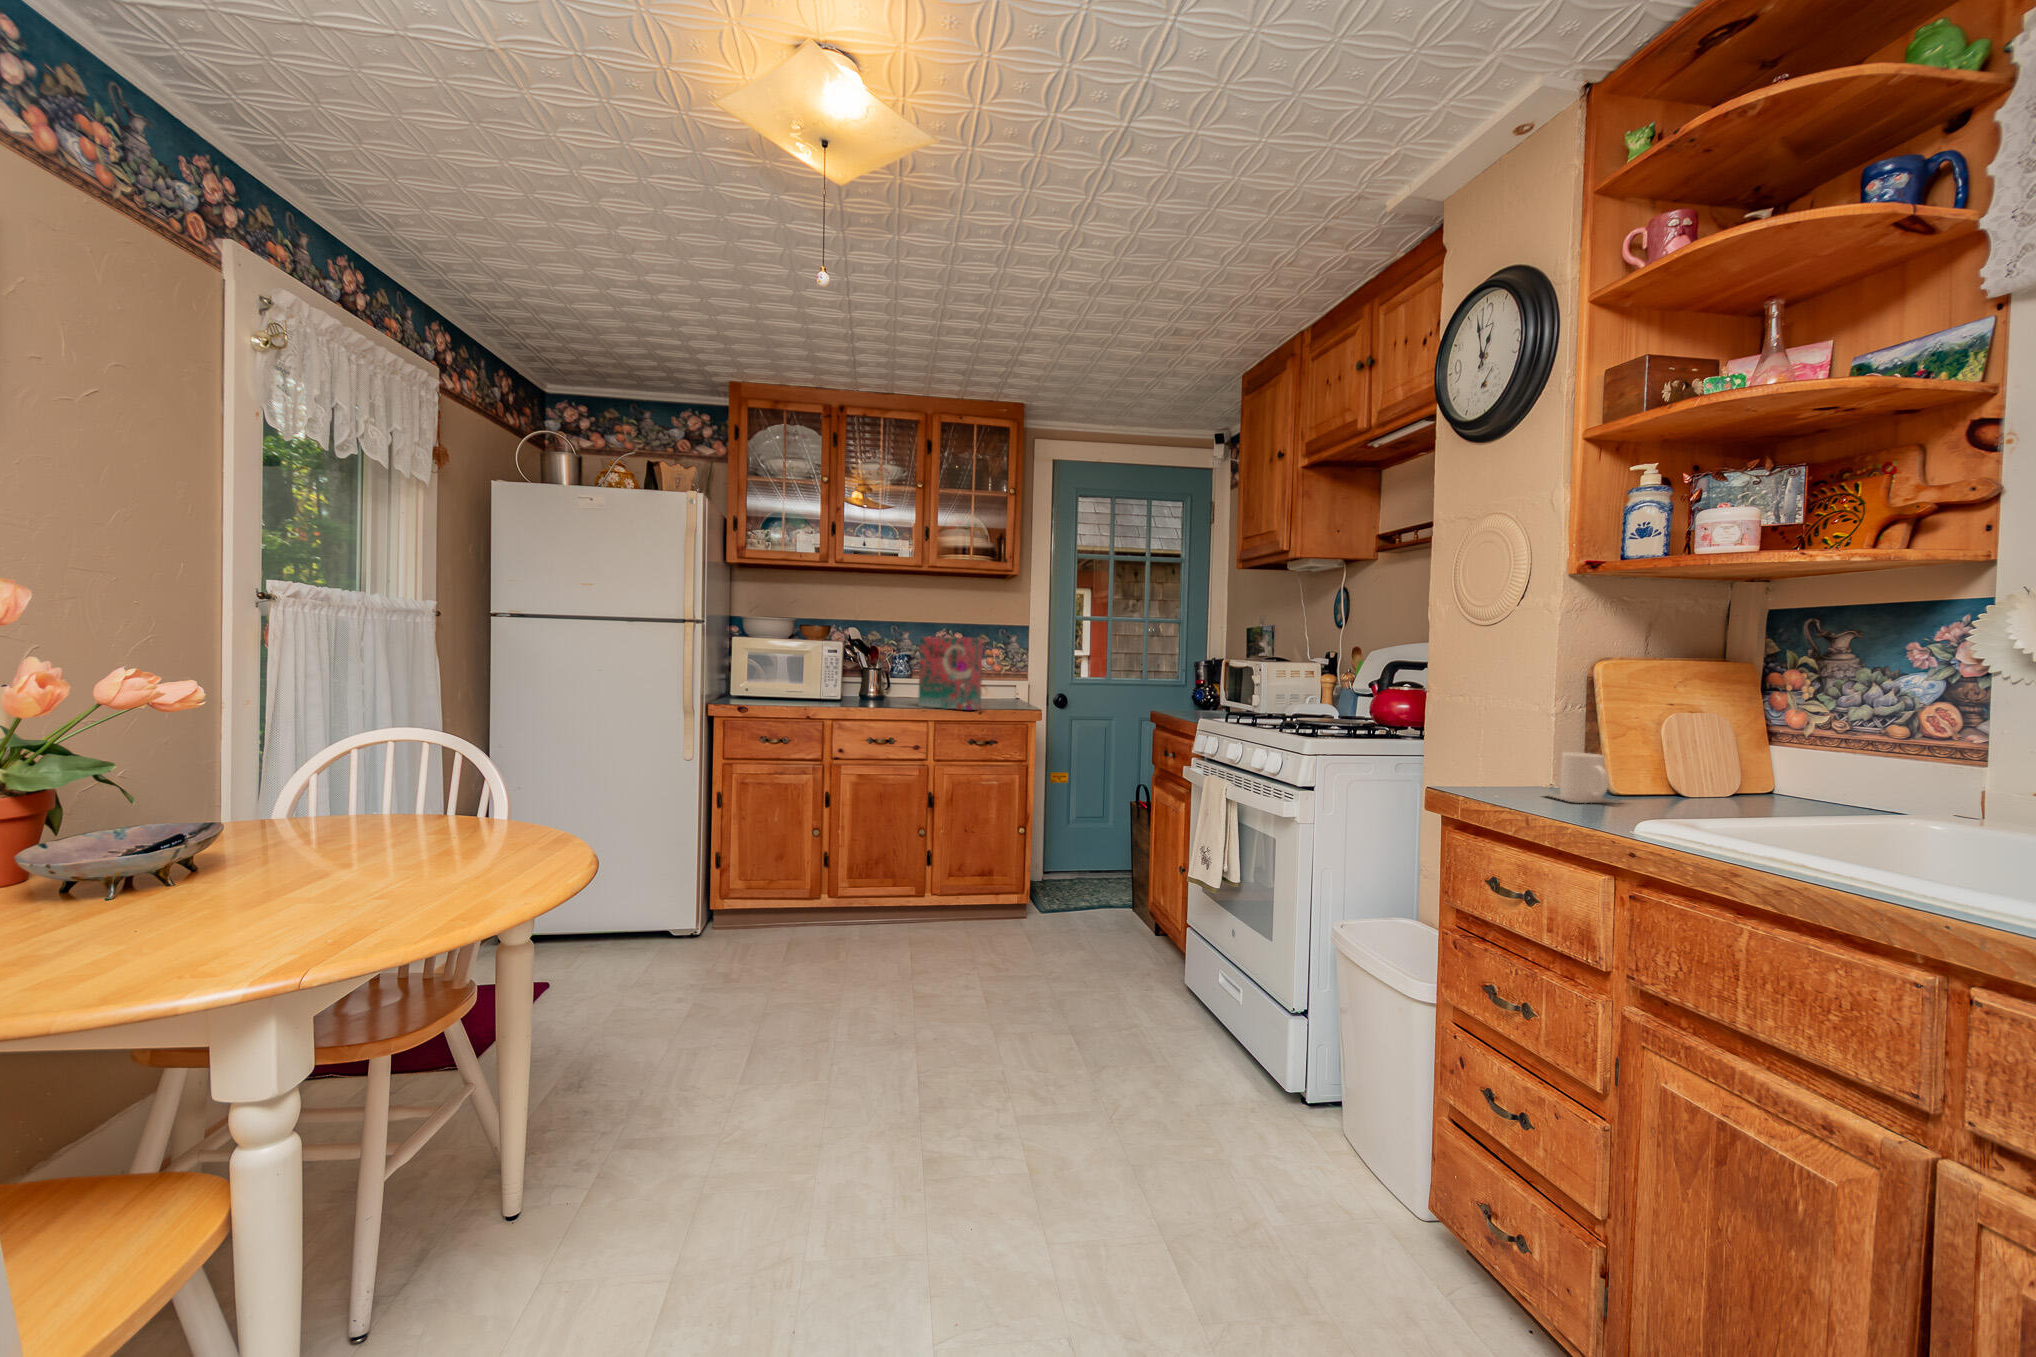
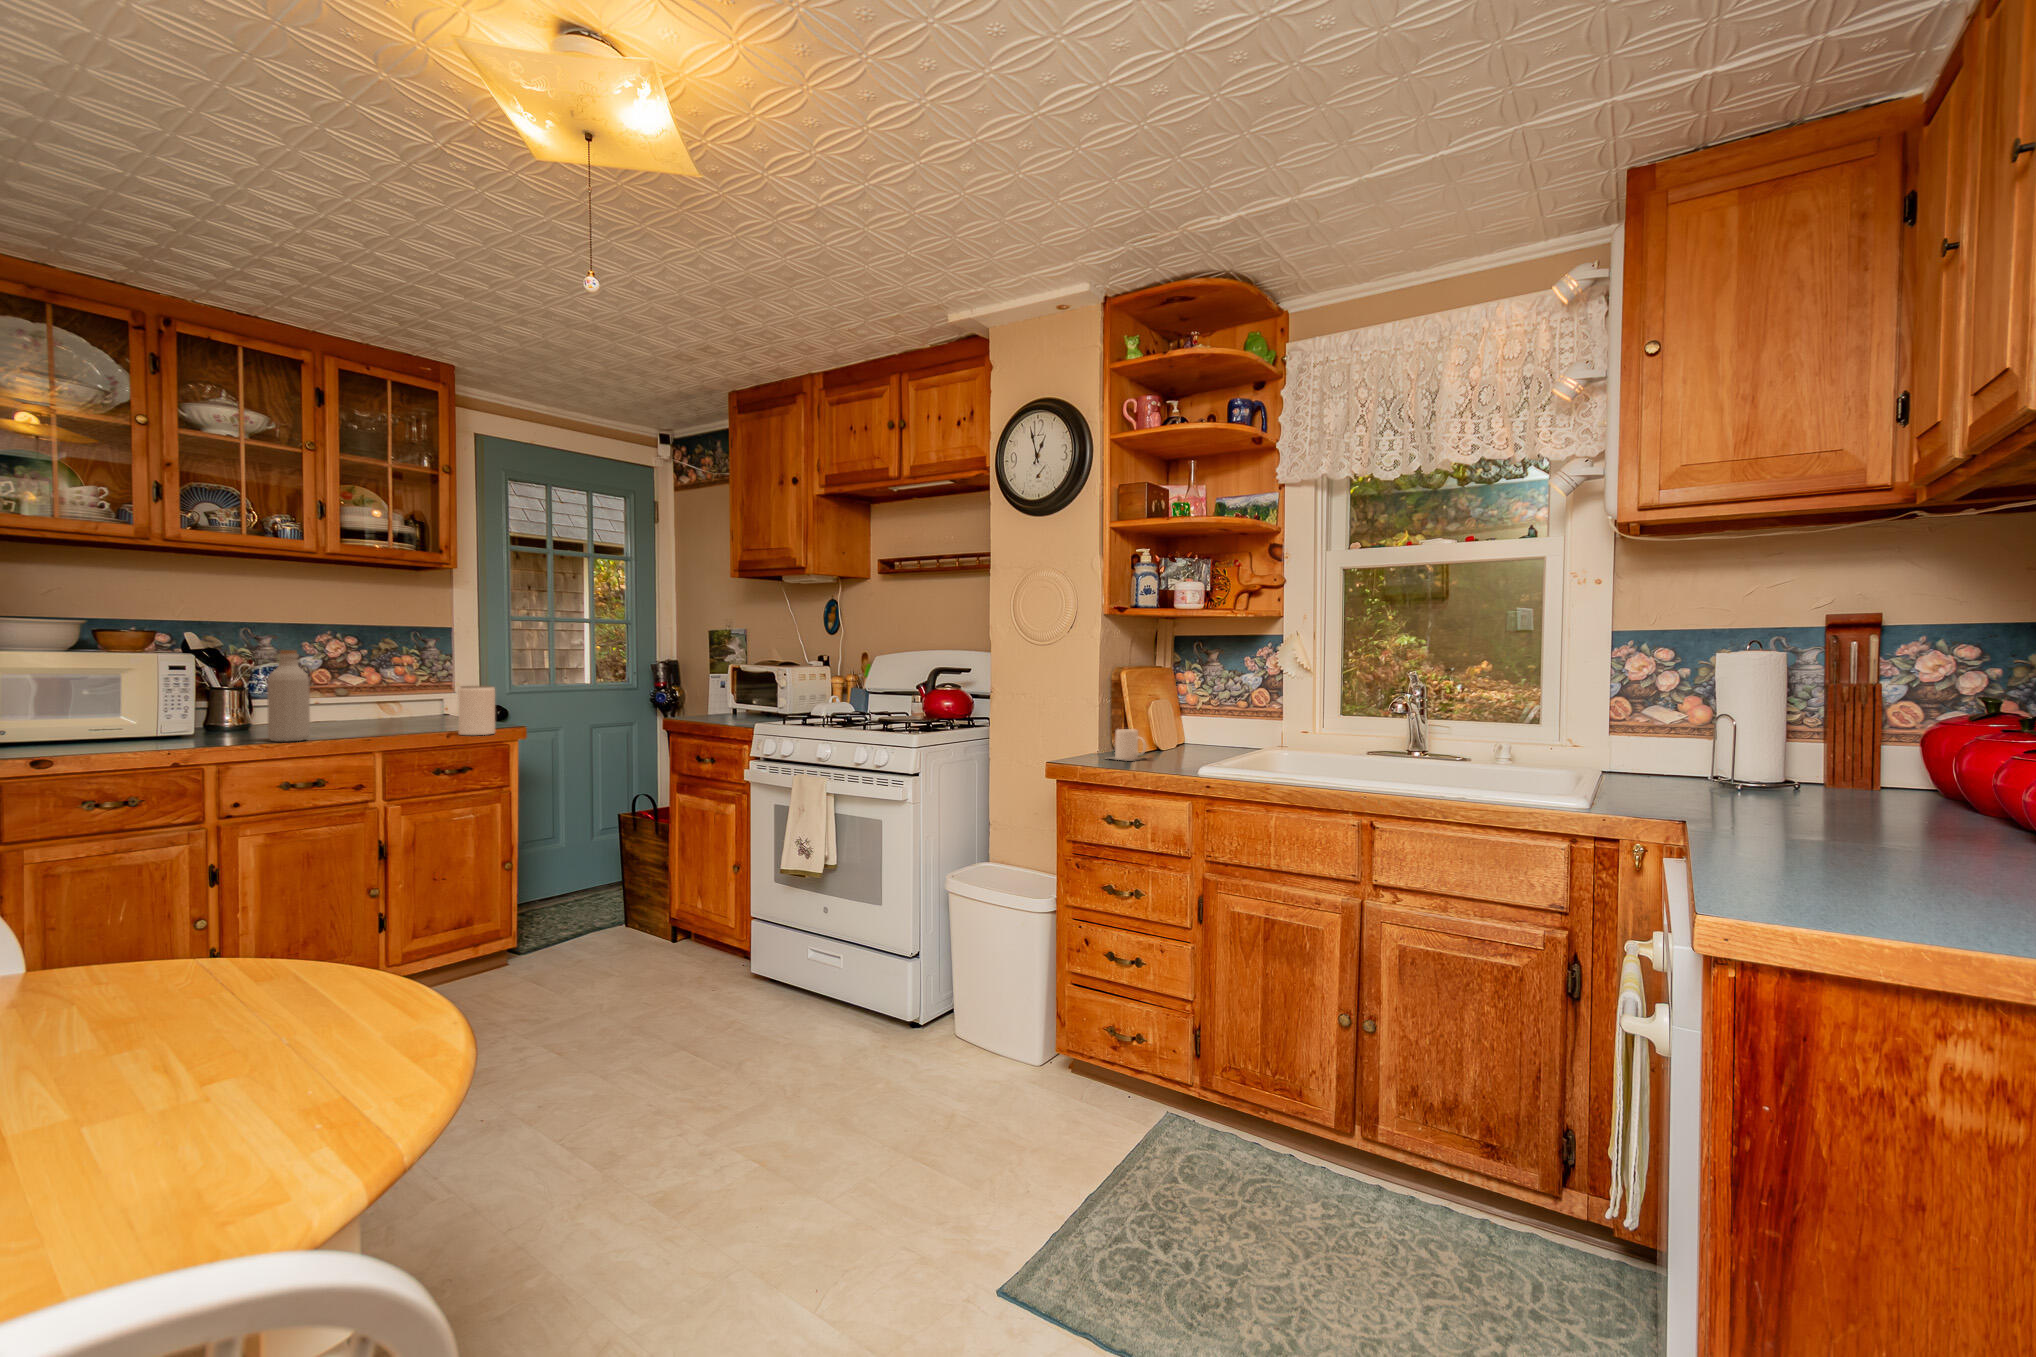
cereal box: present [918,637,983,710] -> none [342,645,440,735]
bottle: none [866,639,892,708] -> present [267,650,310,741]
jar: none [988,672,1016,714] -> present [458,686,495,735]

